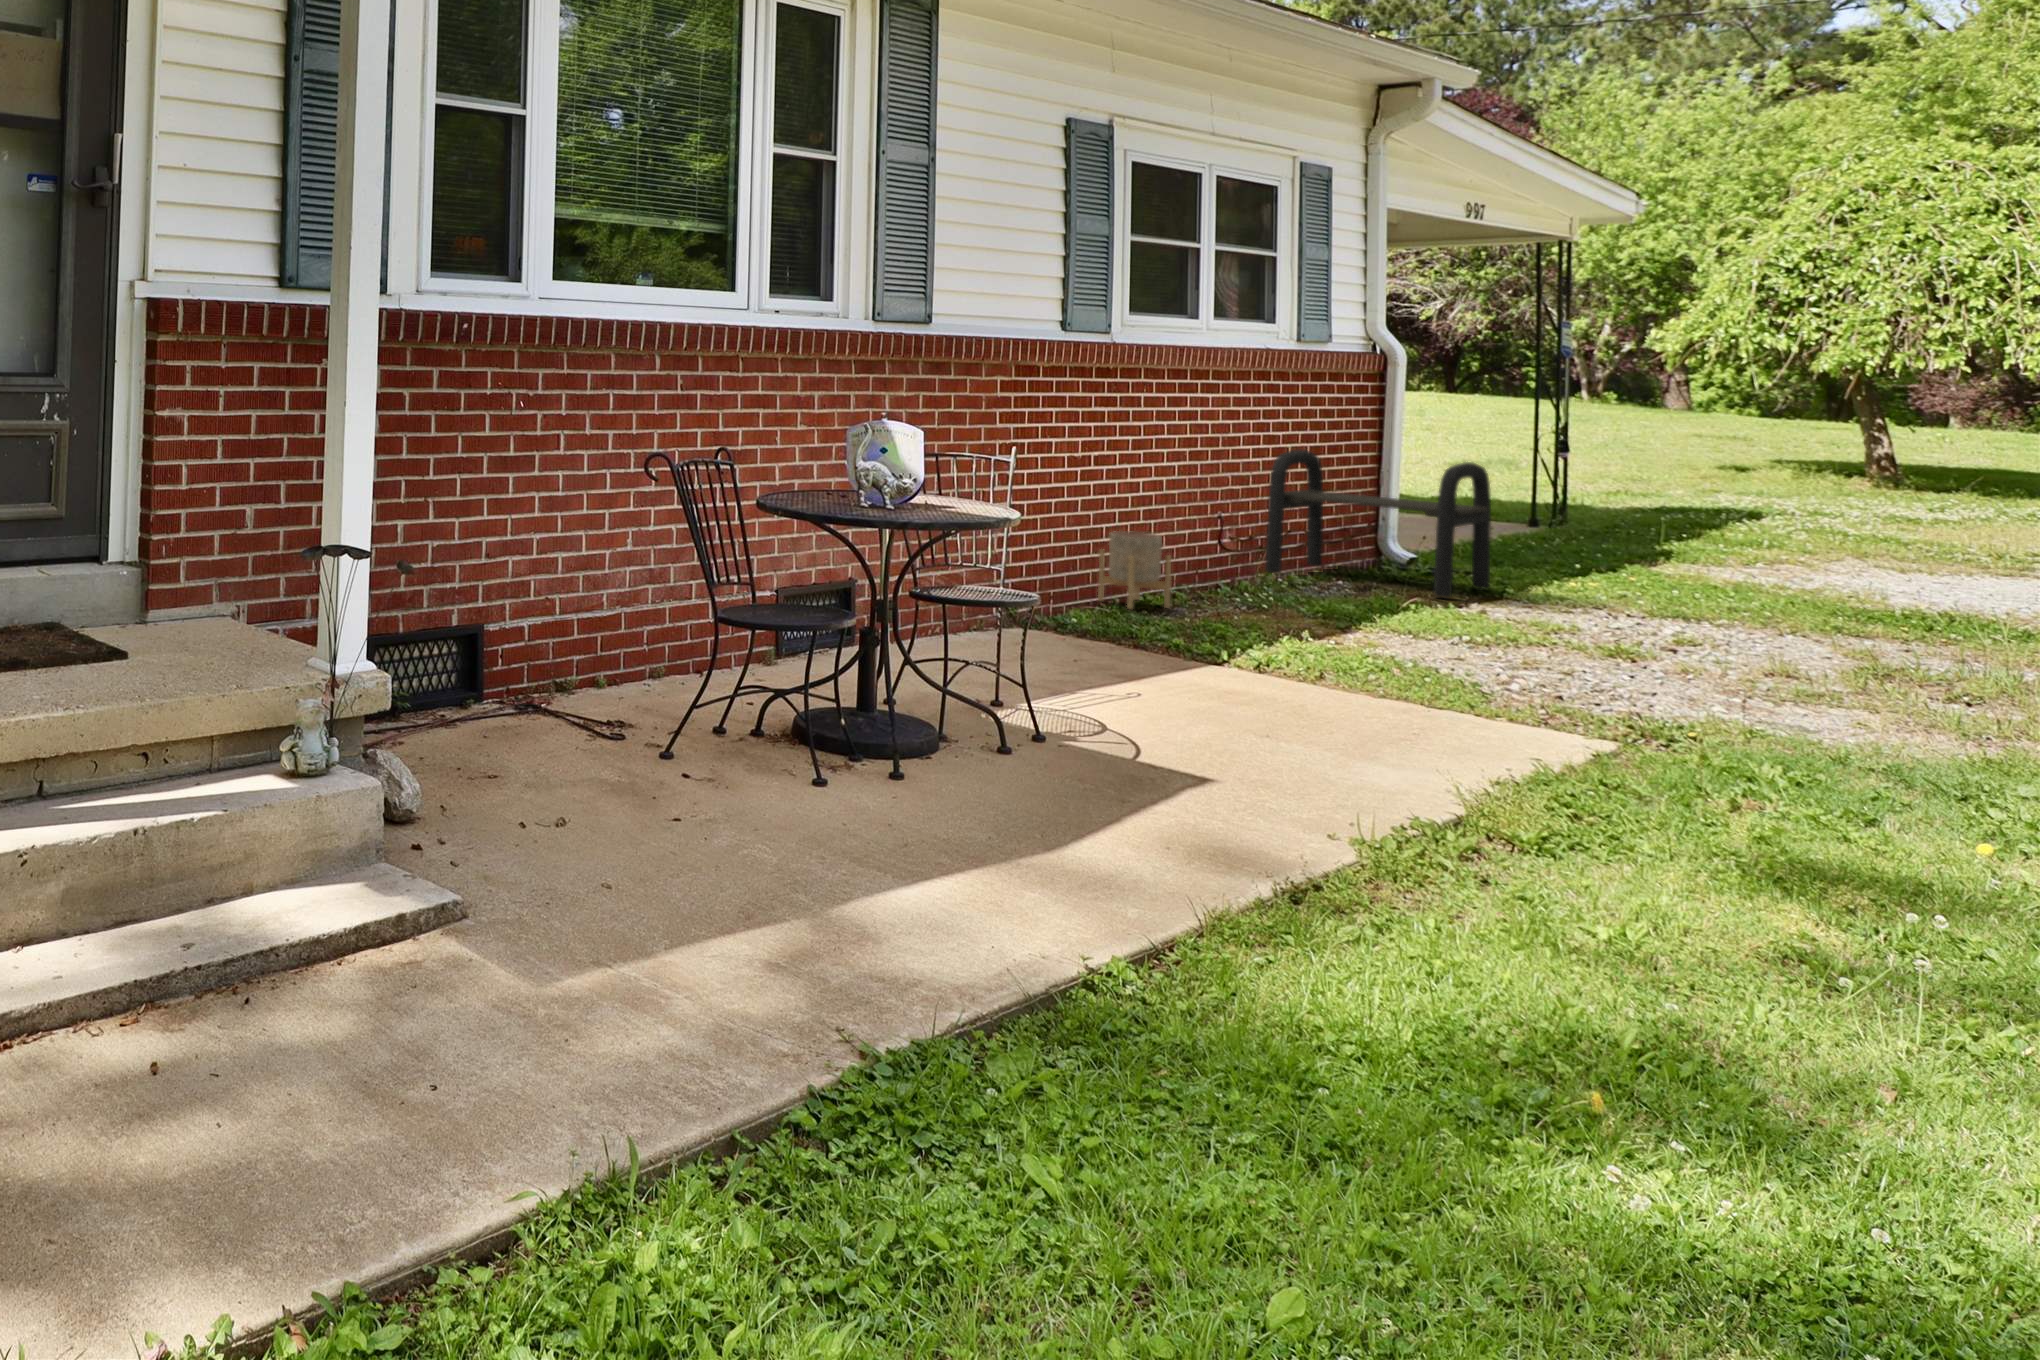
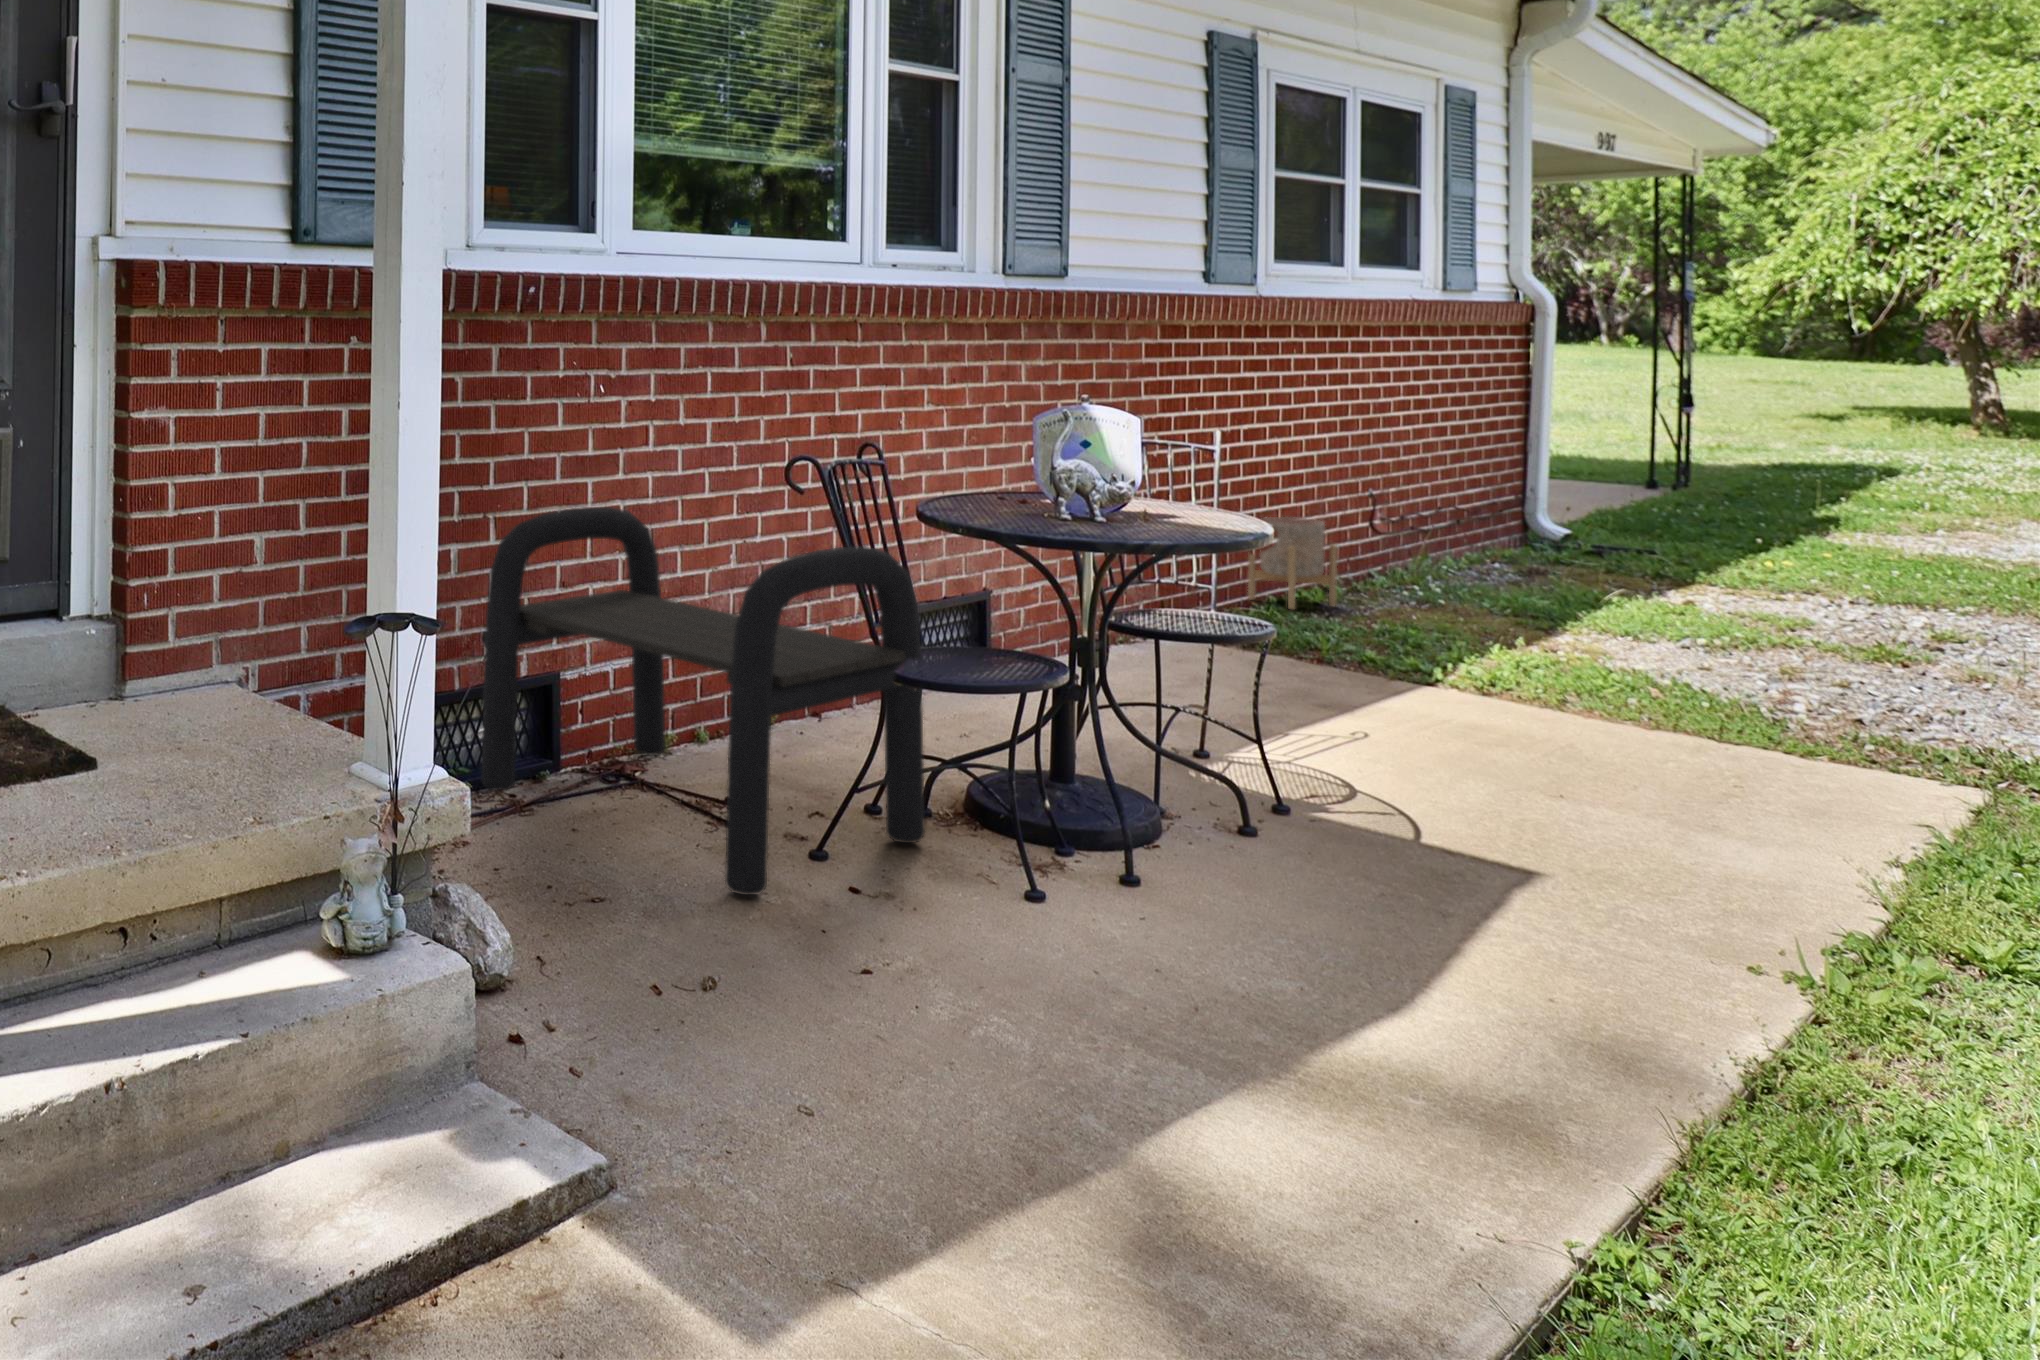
bench: present [1266,449,1491,598] -> present [482,507,925,895]

